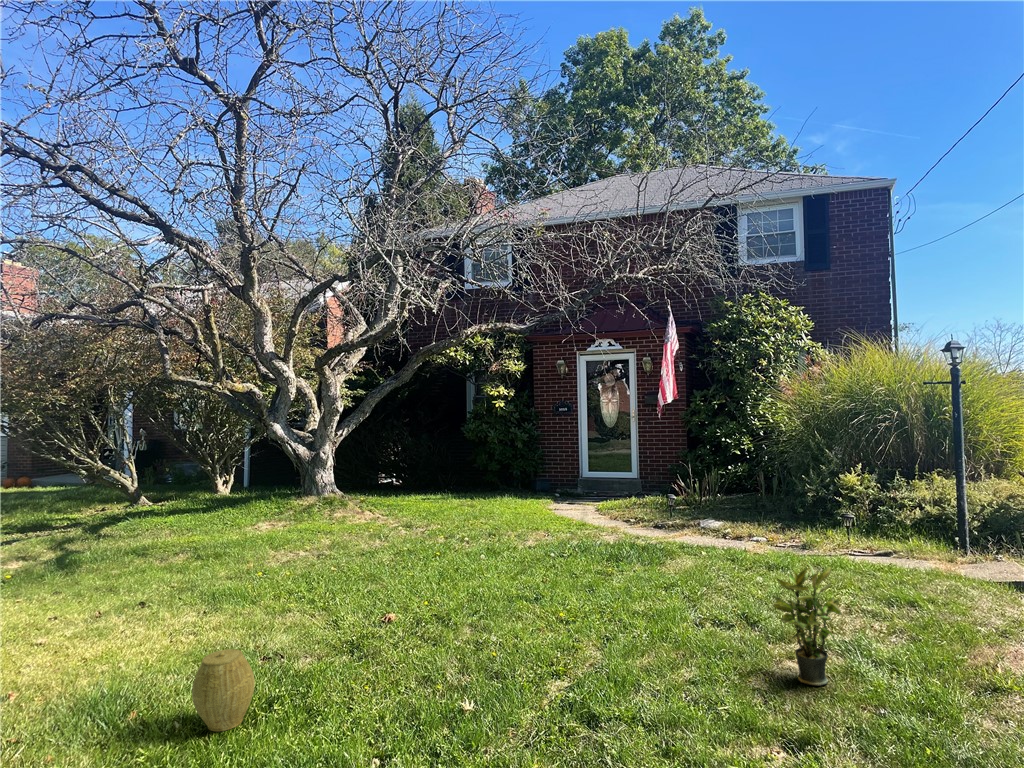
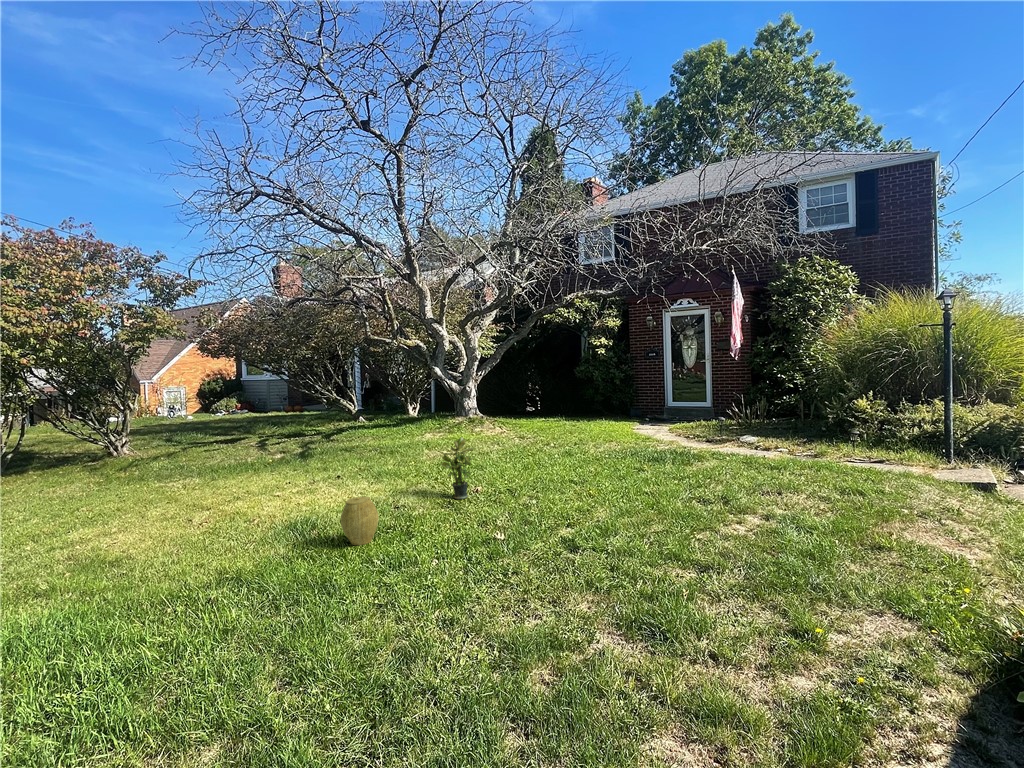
potted plant: present [773,563,842,686] -> present [441,437,473,499]

